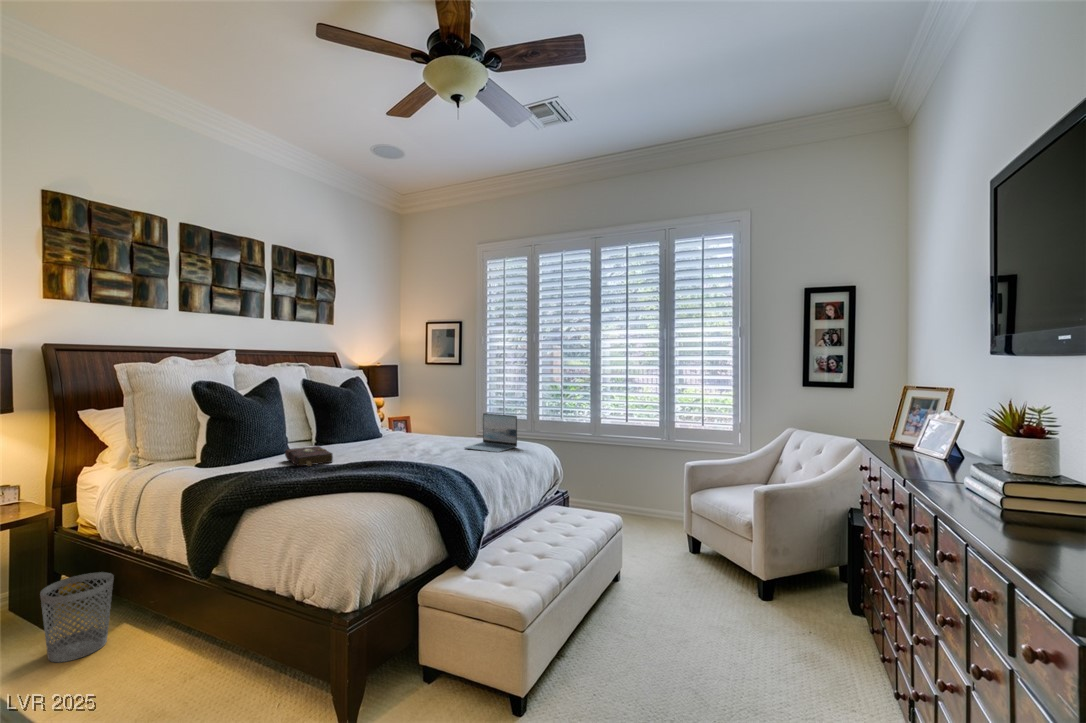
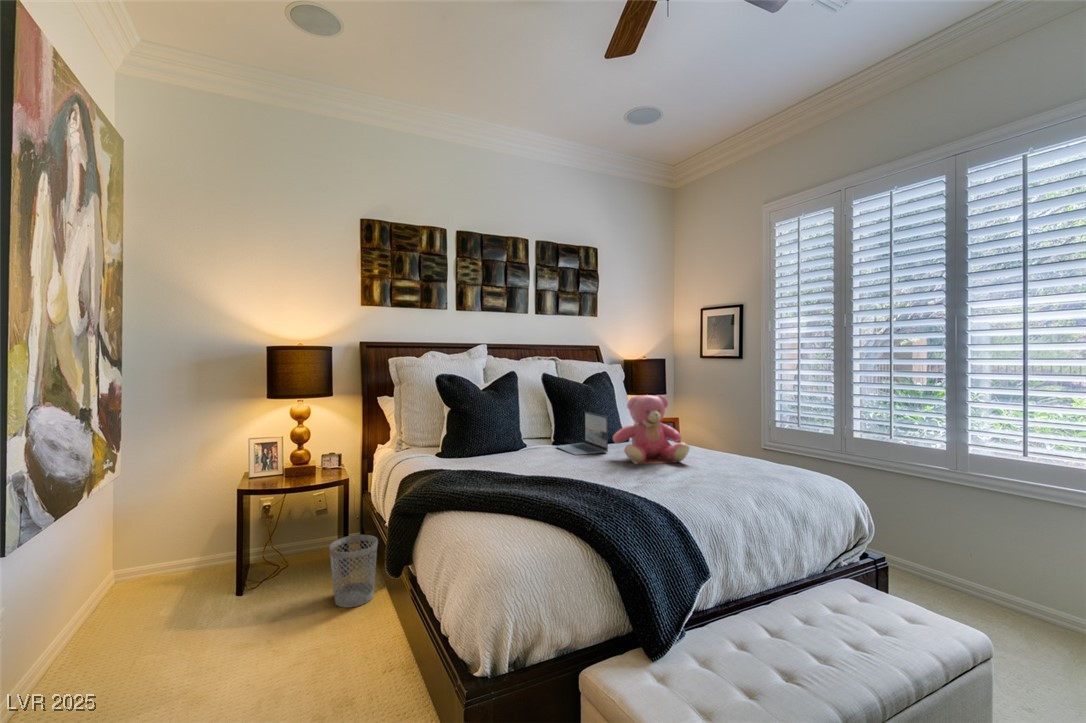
teddy bear: none [386,394,449,451] -> present [613,395,689,464]
laptop: present [465,413,517,452] -> present [556,412,608,455]
book: present [285,446,333,466] -> none [503,446,540,471]

